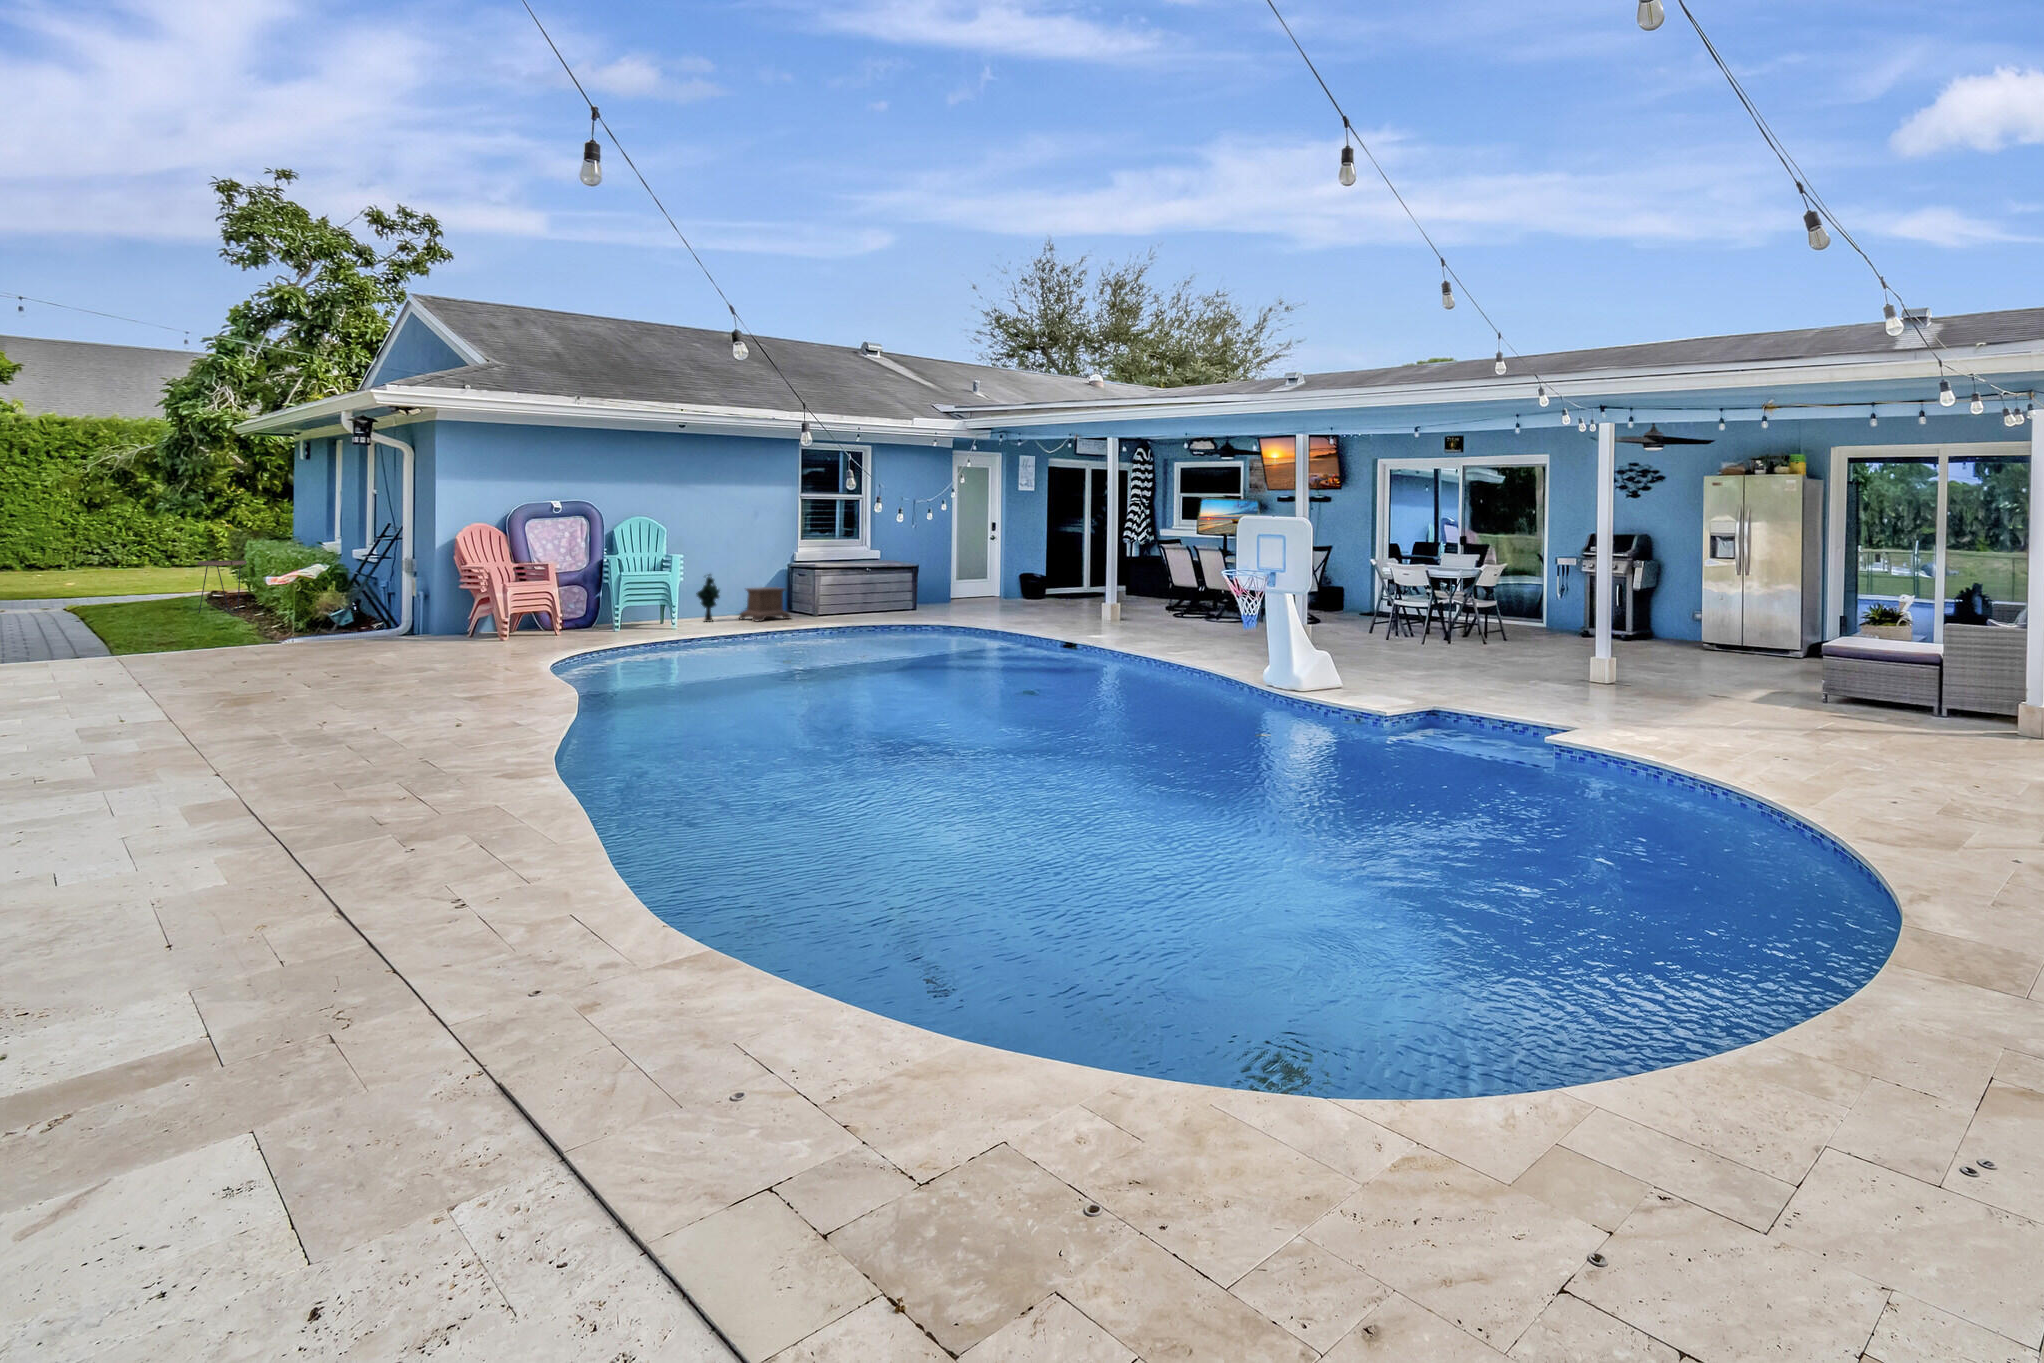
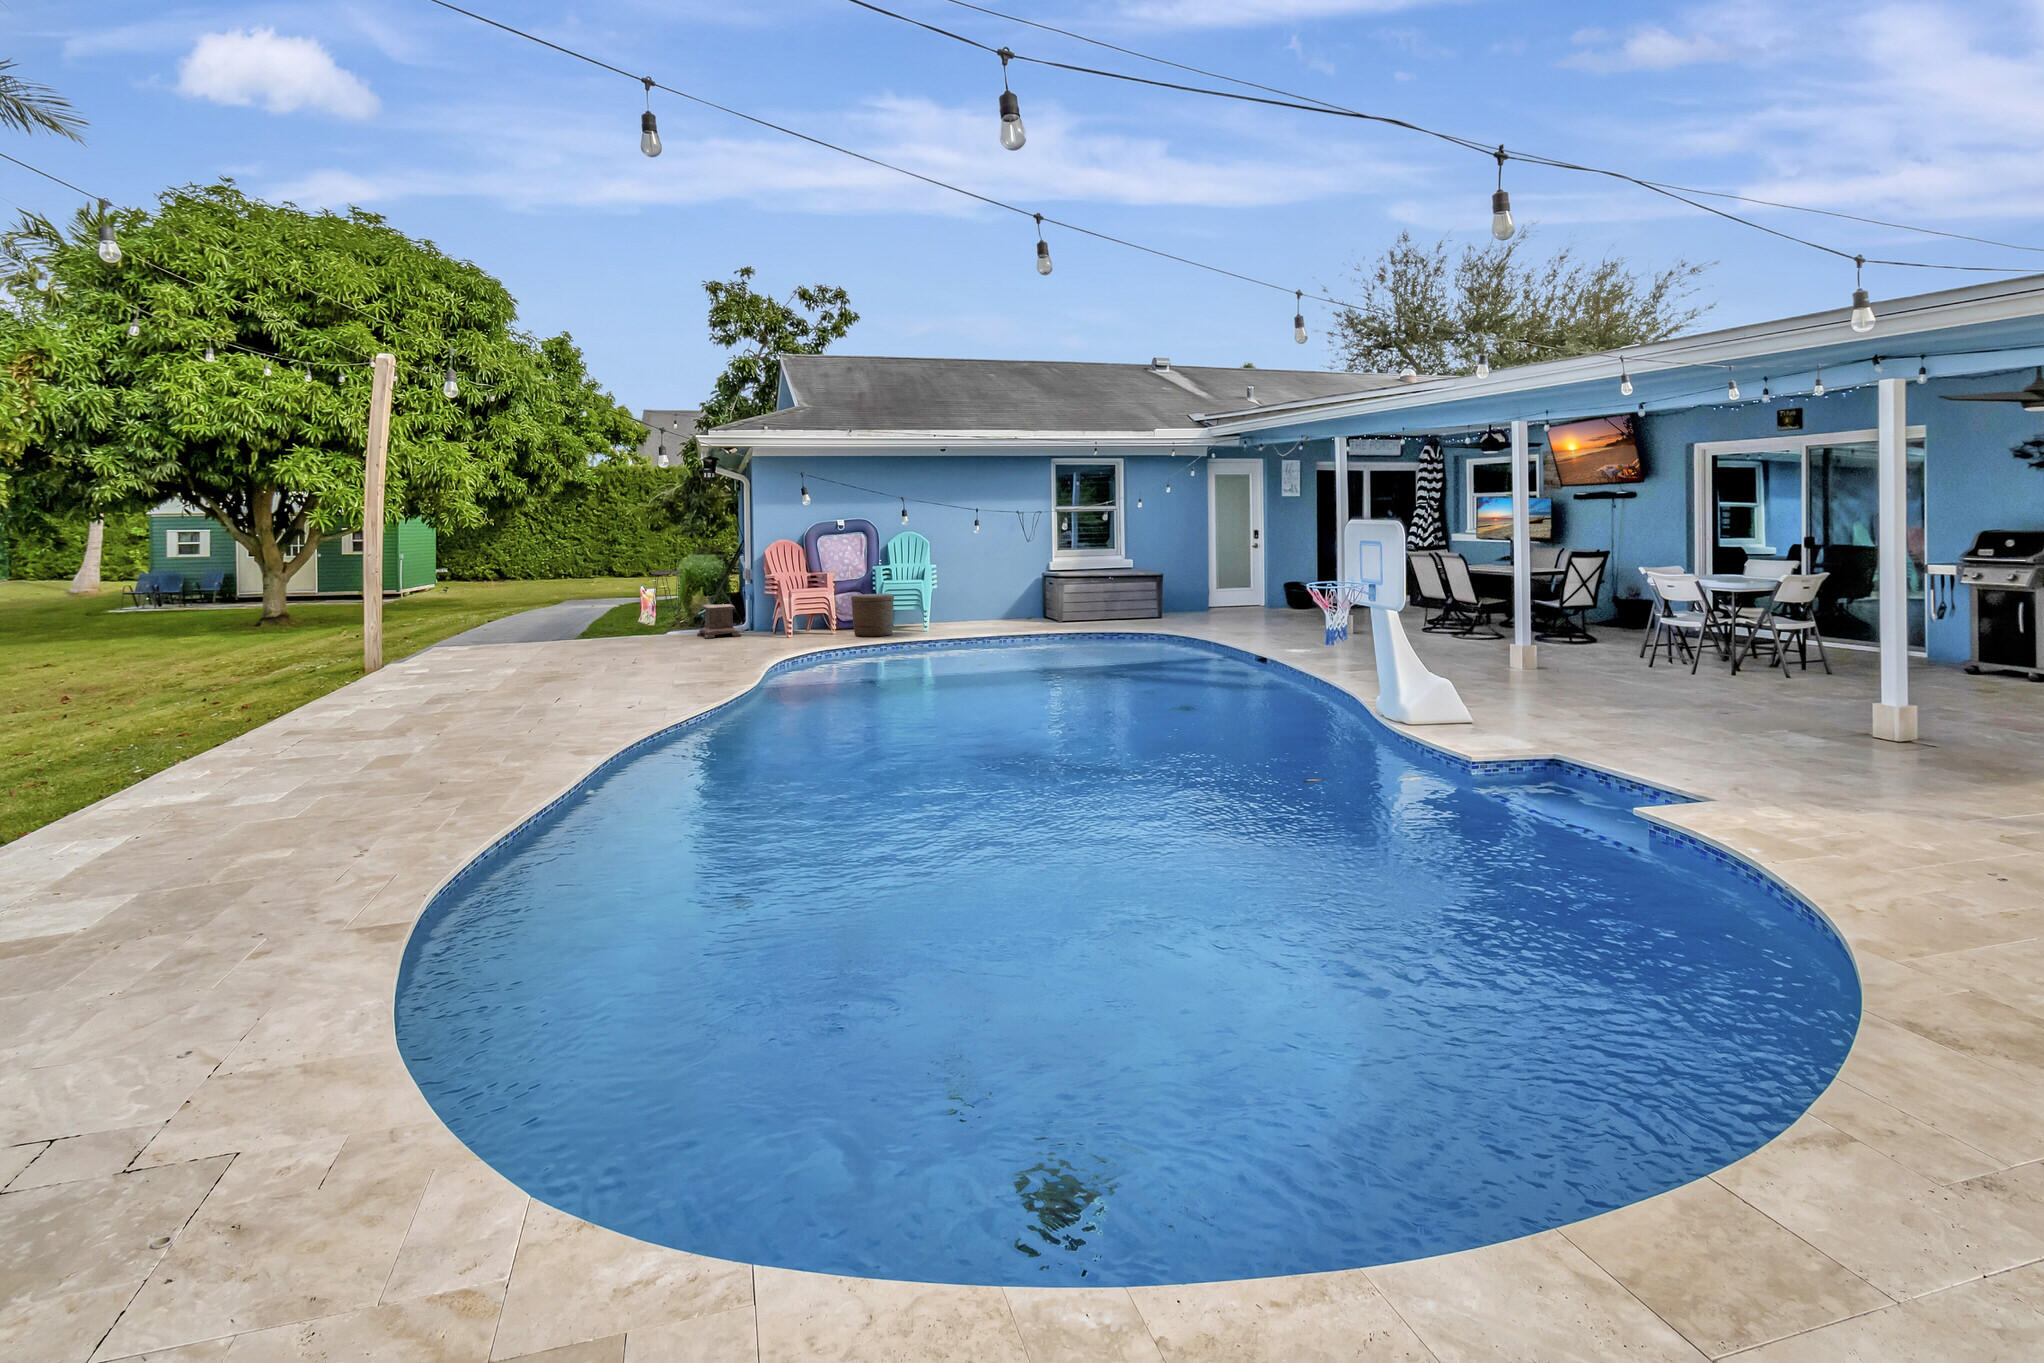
decorative plant: present [696,574,719,622] -> none [961,582,984,626]
woven basket: none [575,586,629,635] -> present [851,594,894,637]
stool: present [739,587,791,622] -> present [697,604,741,638]

